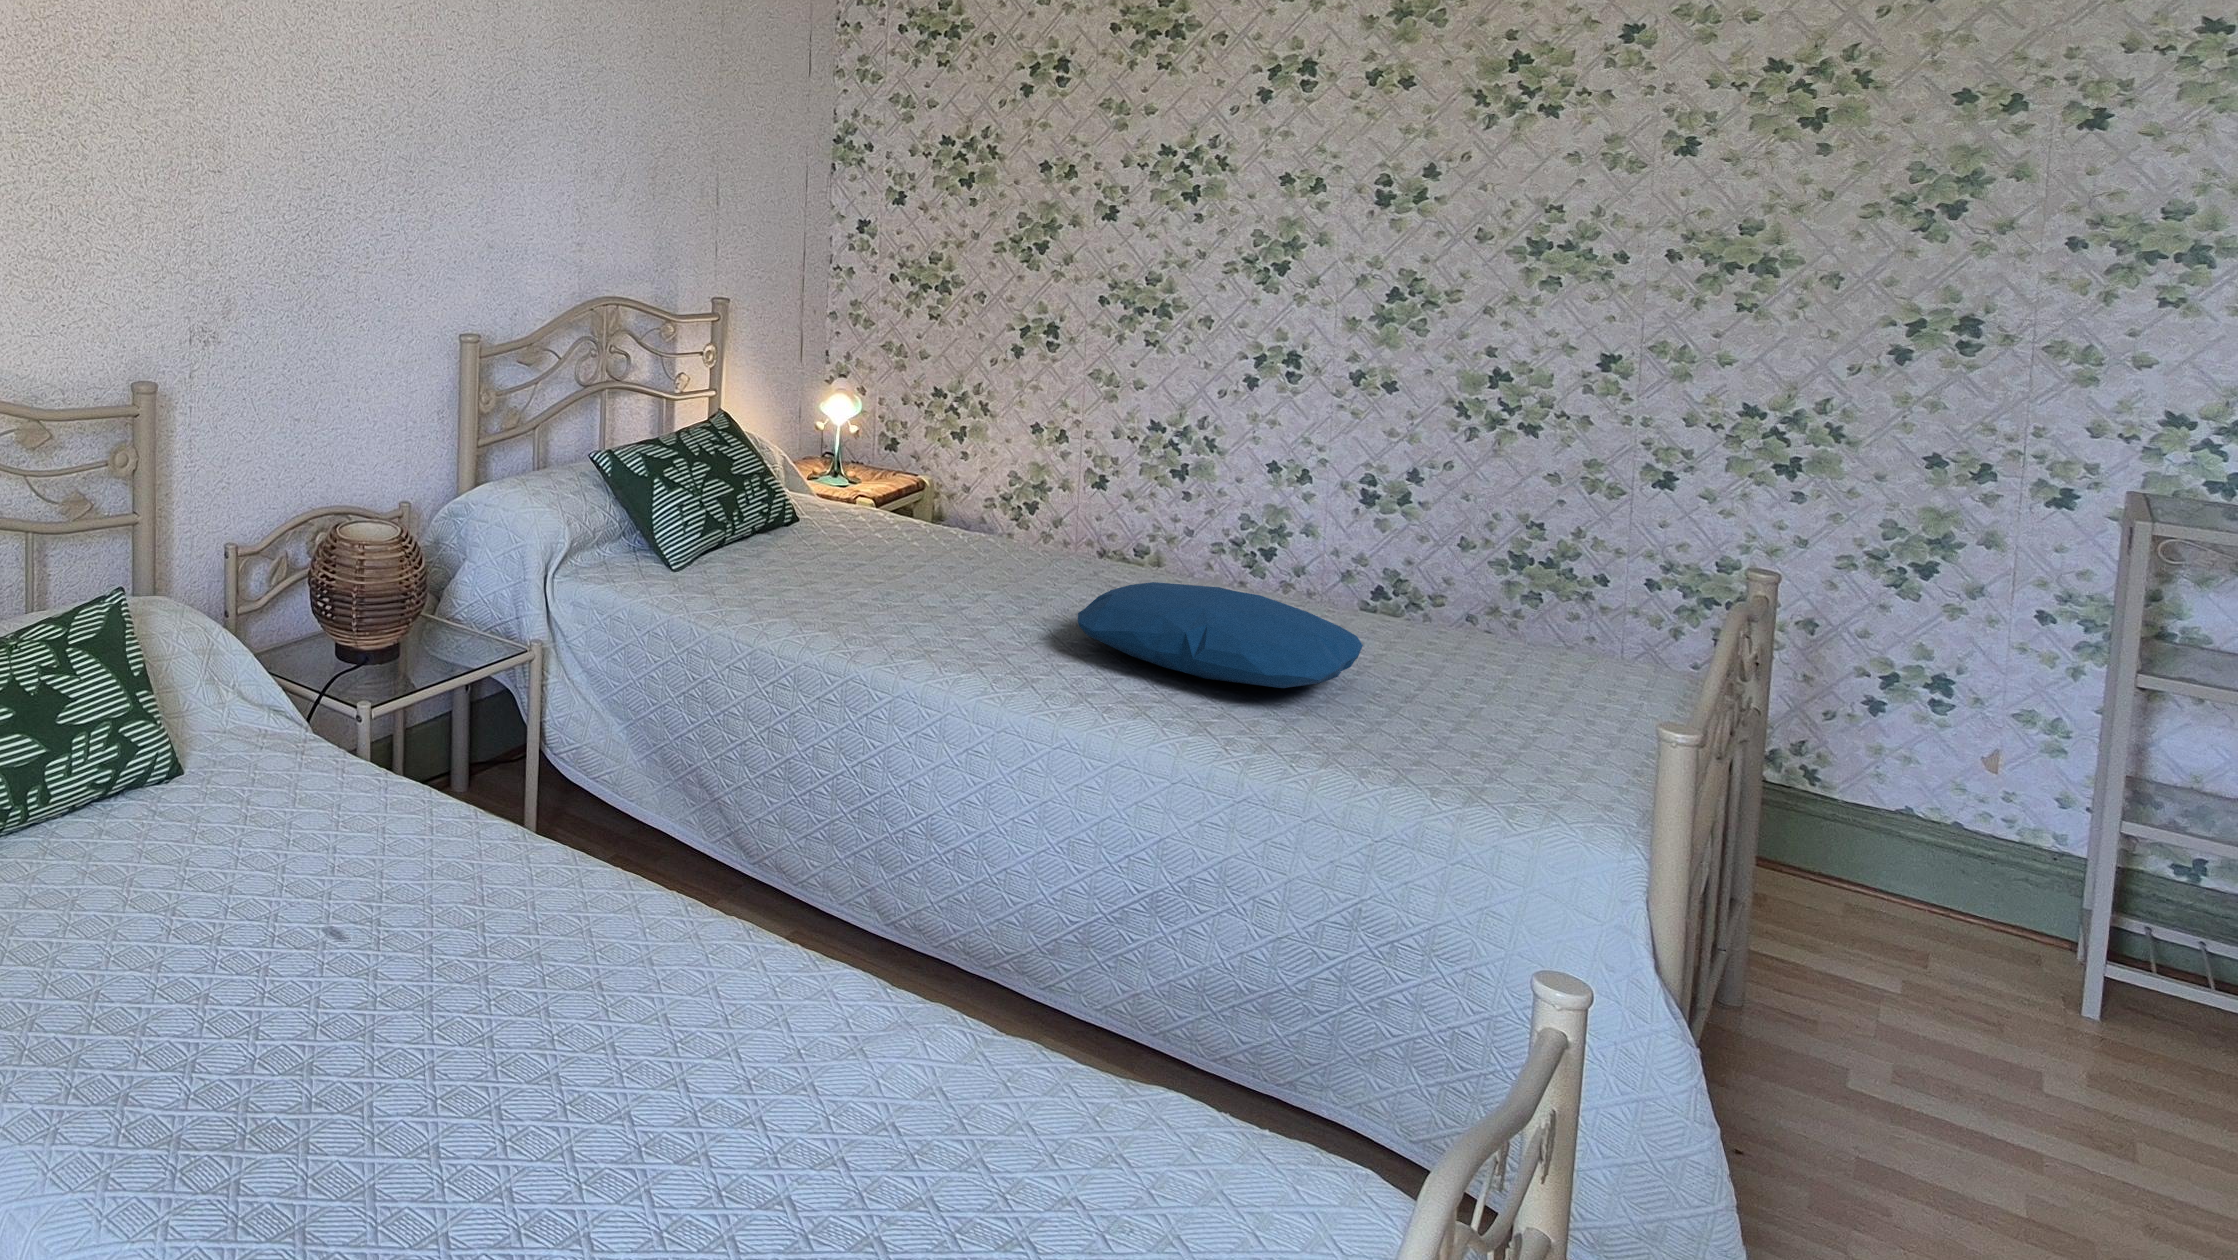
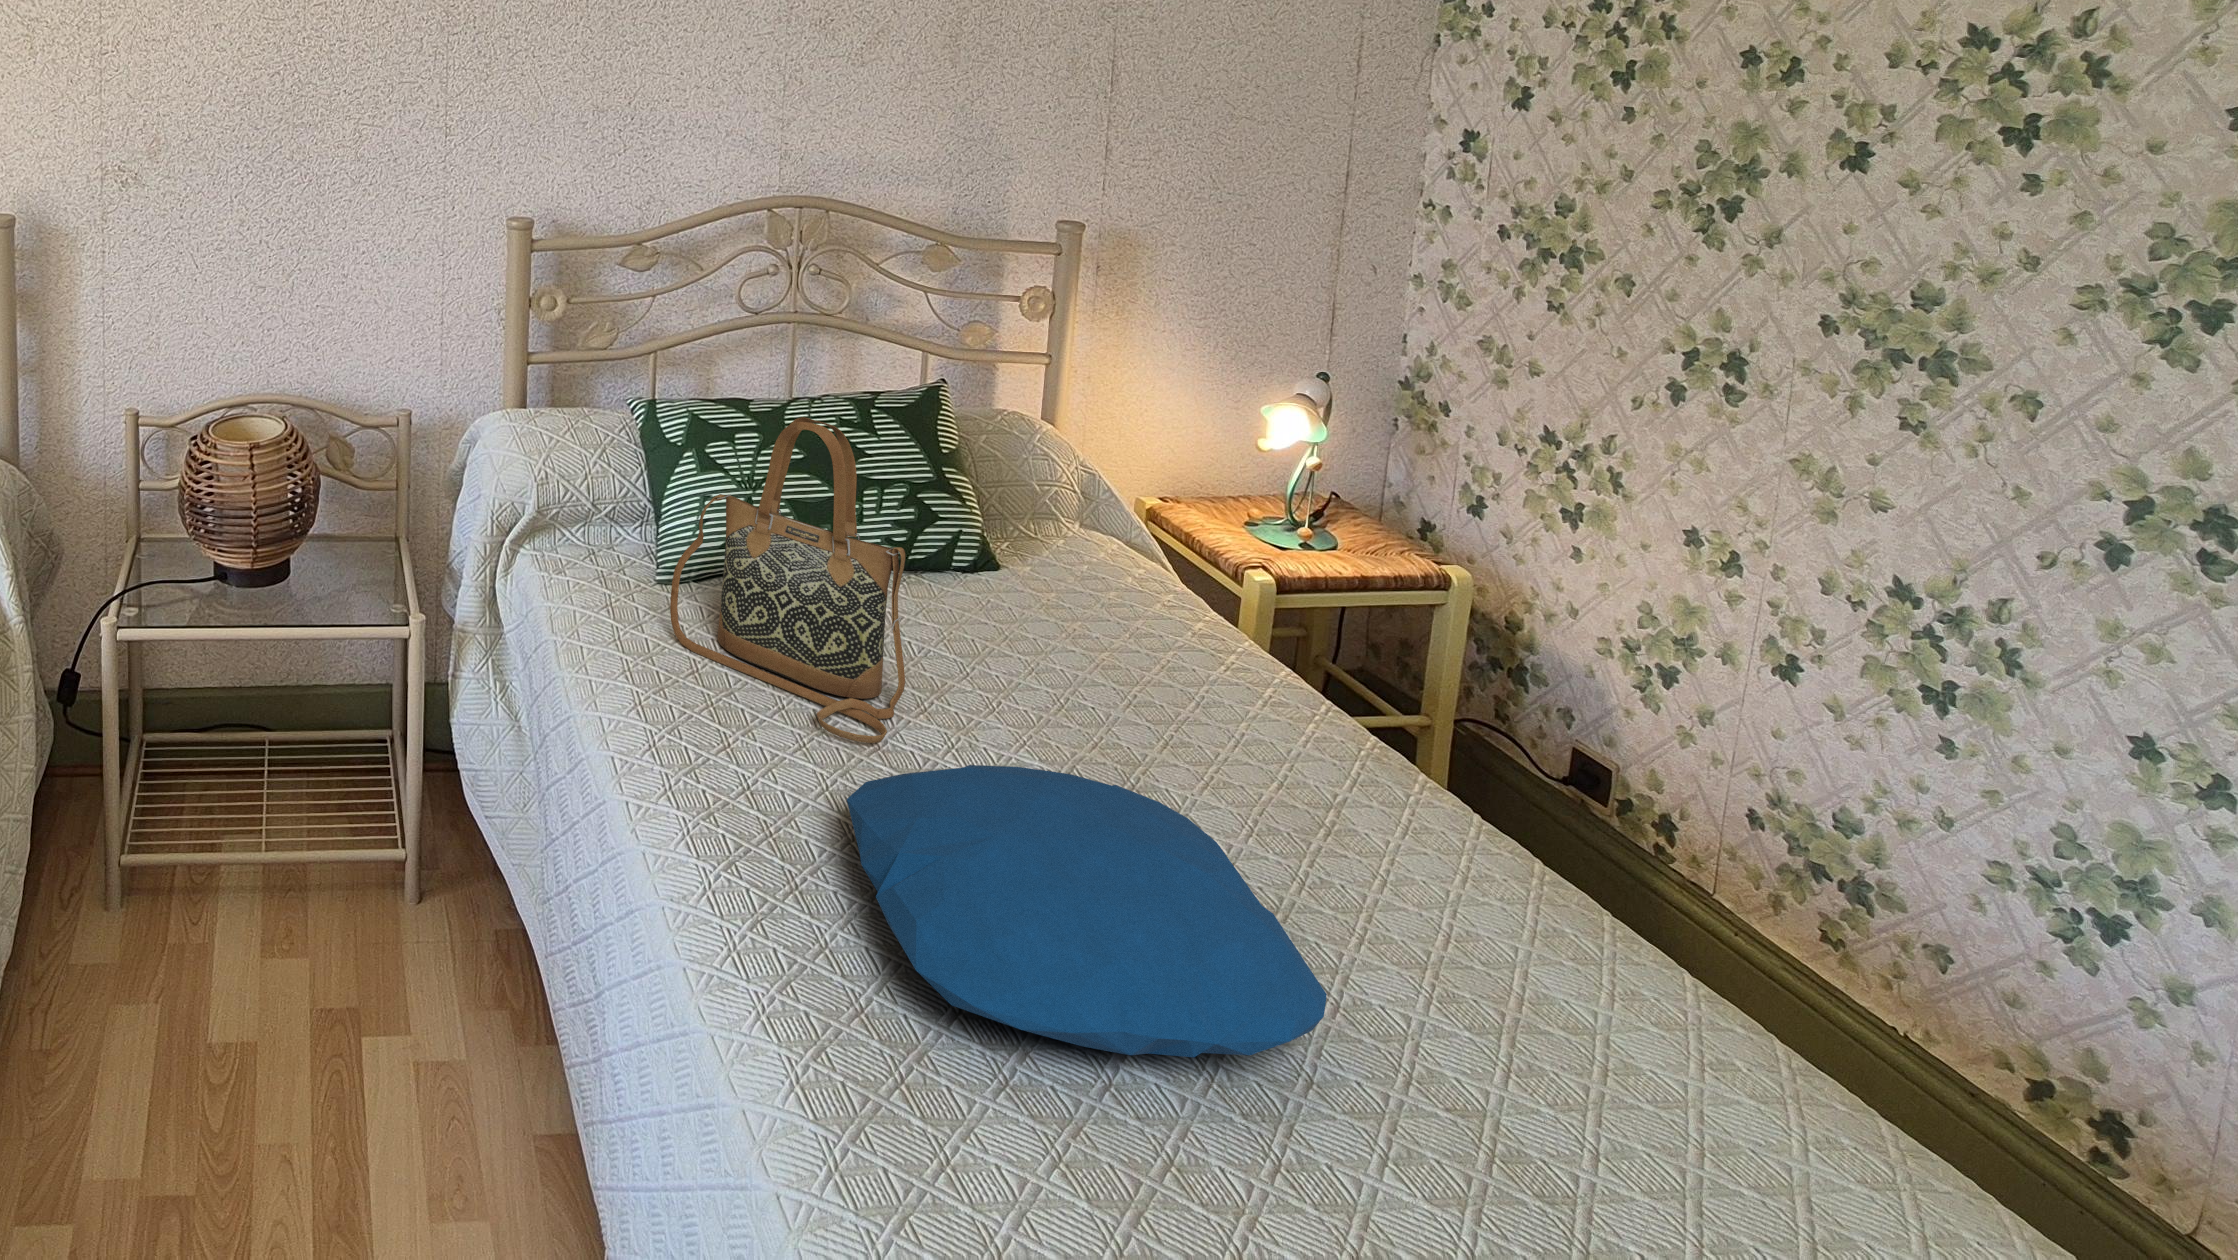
handbag: none [803,424,1002,619] -> present [670,417,905,743]

